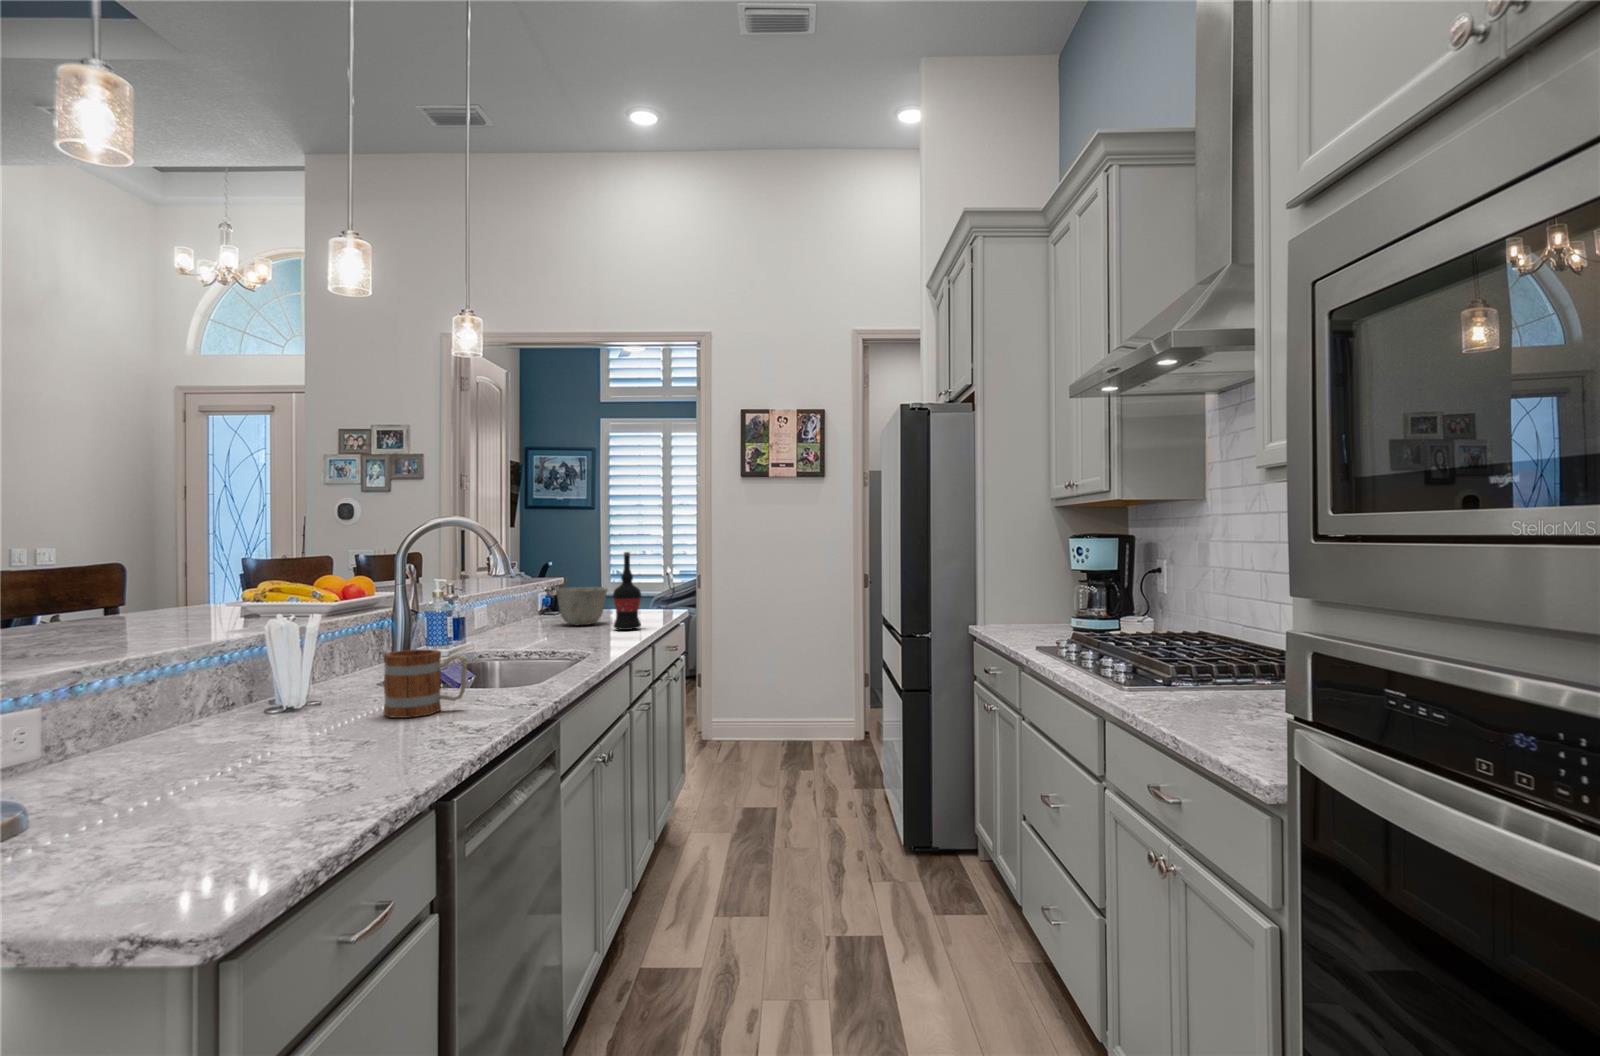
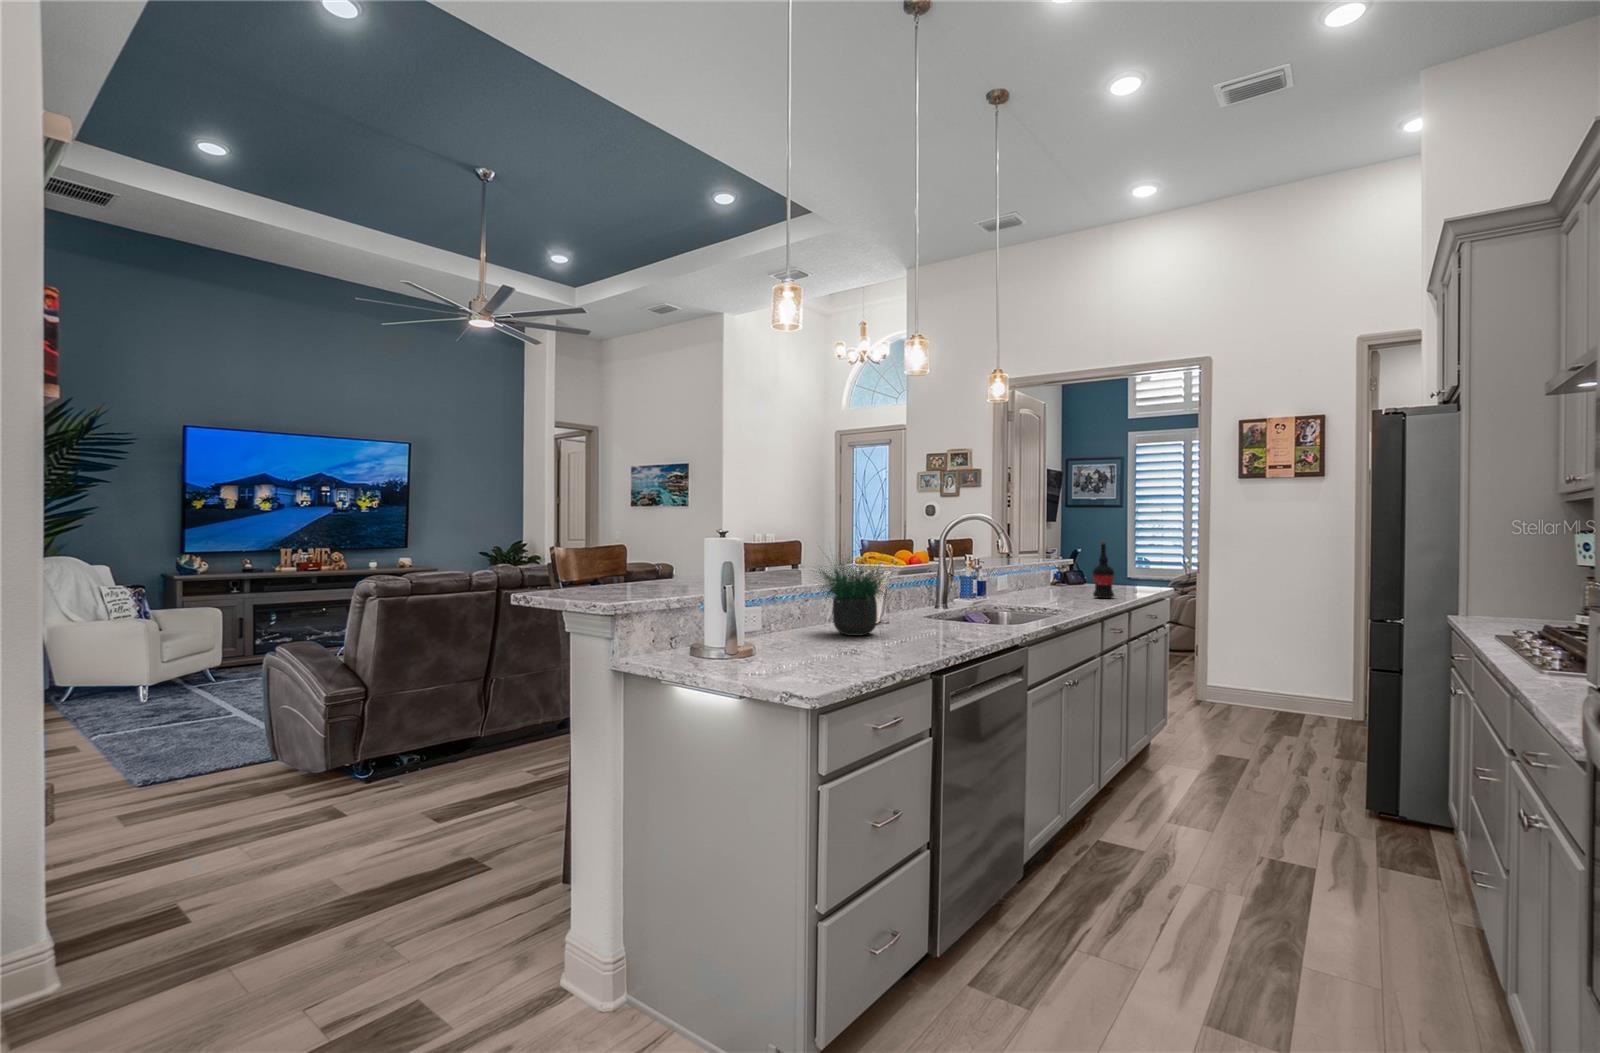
potted plant: none [66,541,364,783] -> present [820,558,889,636]
ceramic bowl: present [556,587,607,625] -> none [1055,566,1093,593]
mug: present [383,649,467,718] -> none [926,591,967,625]

